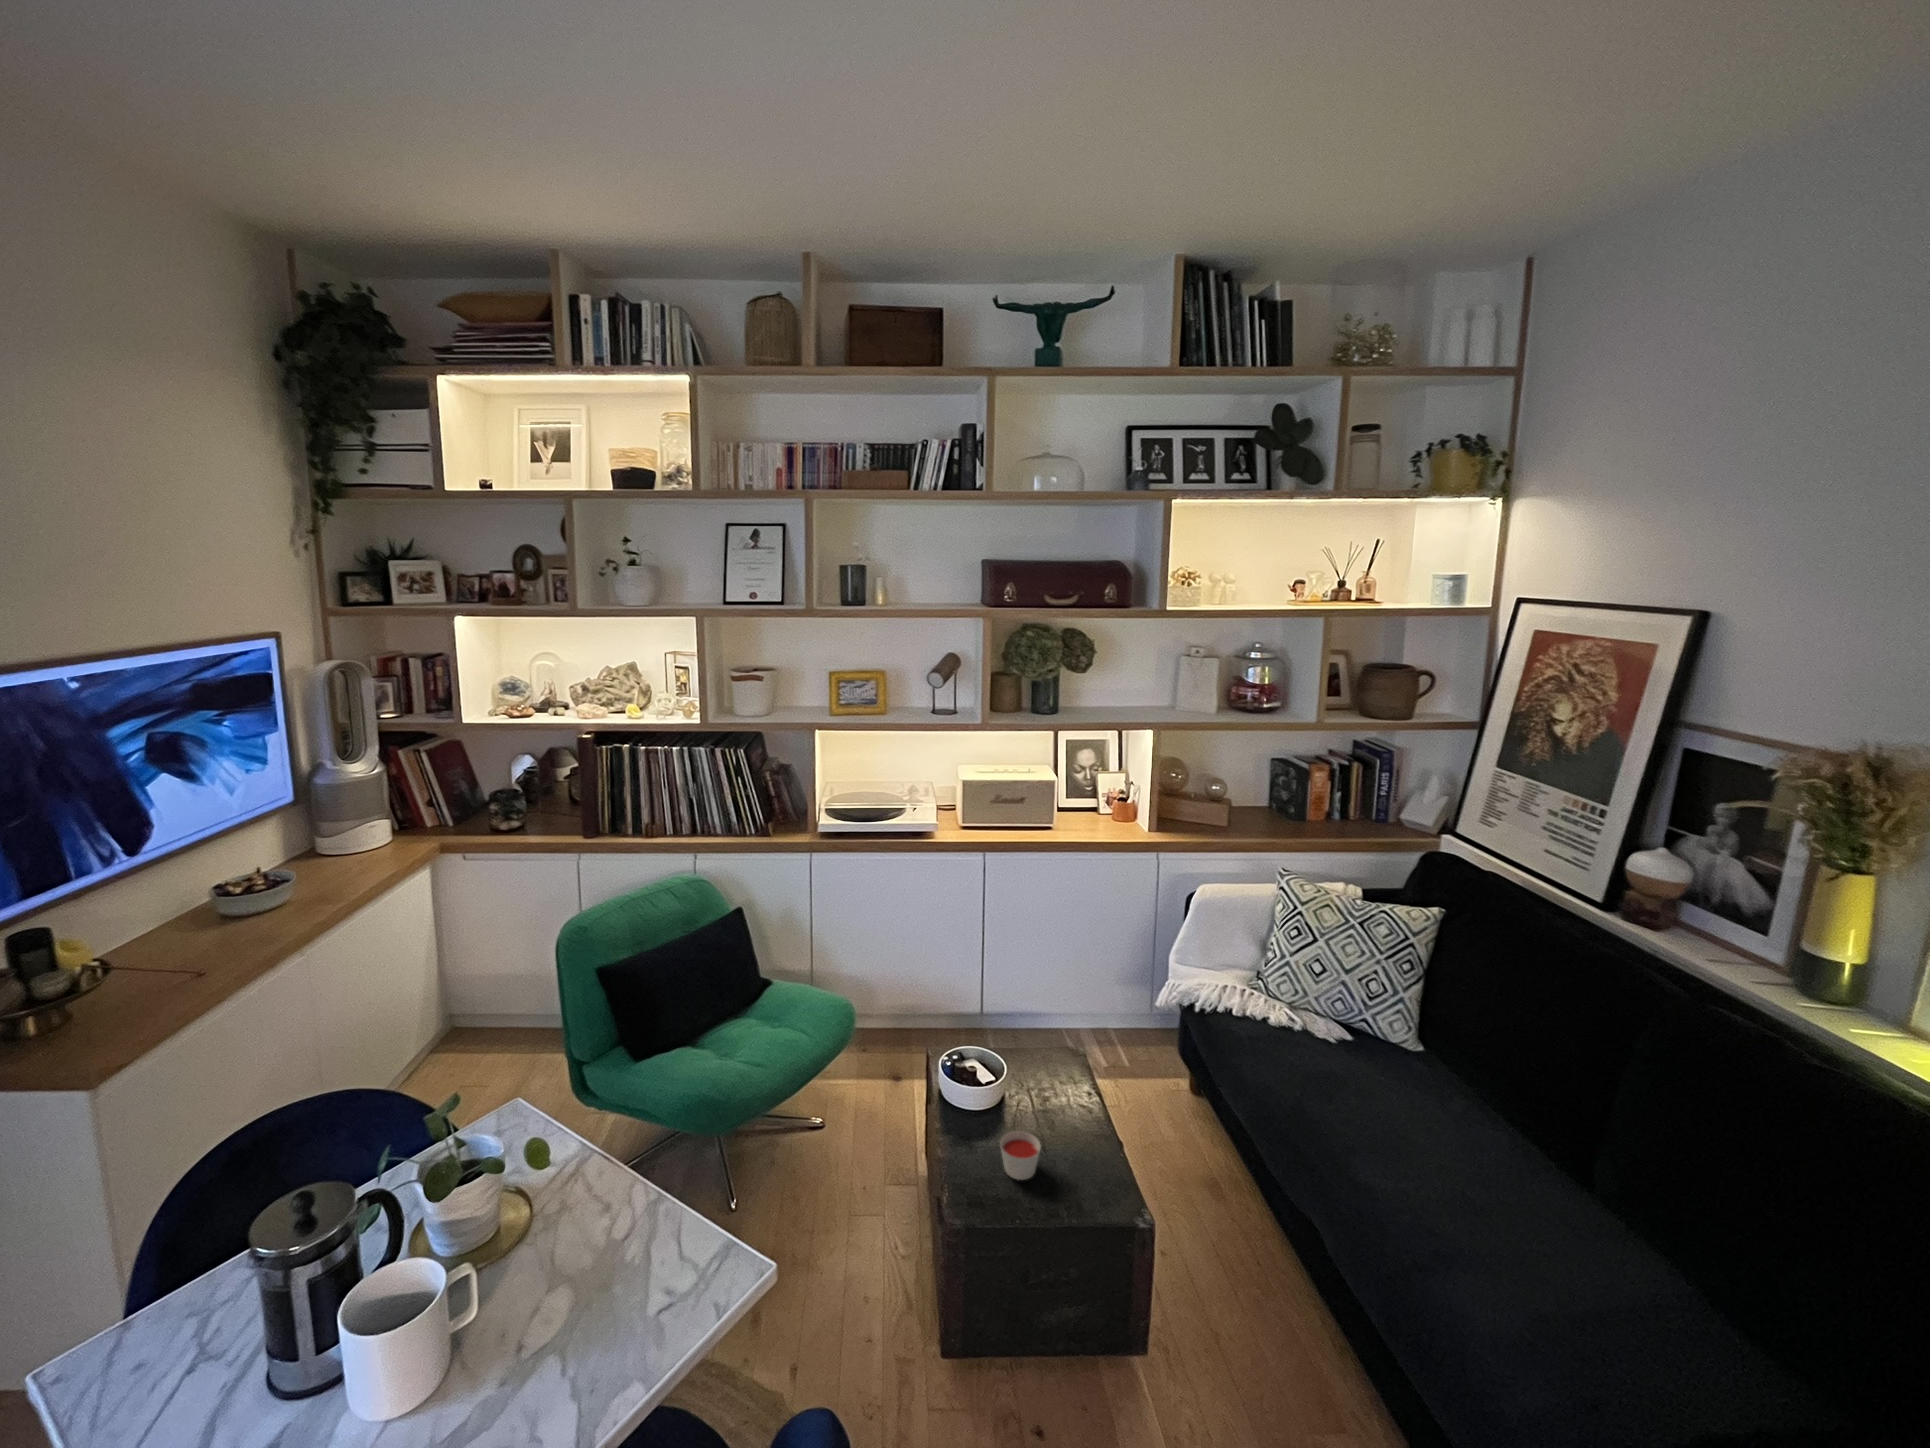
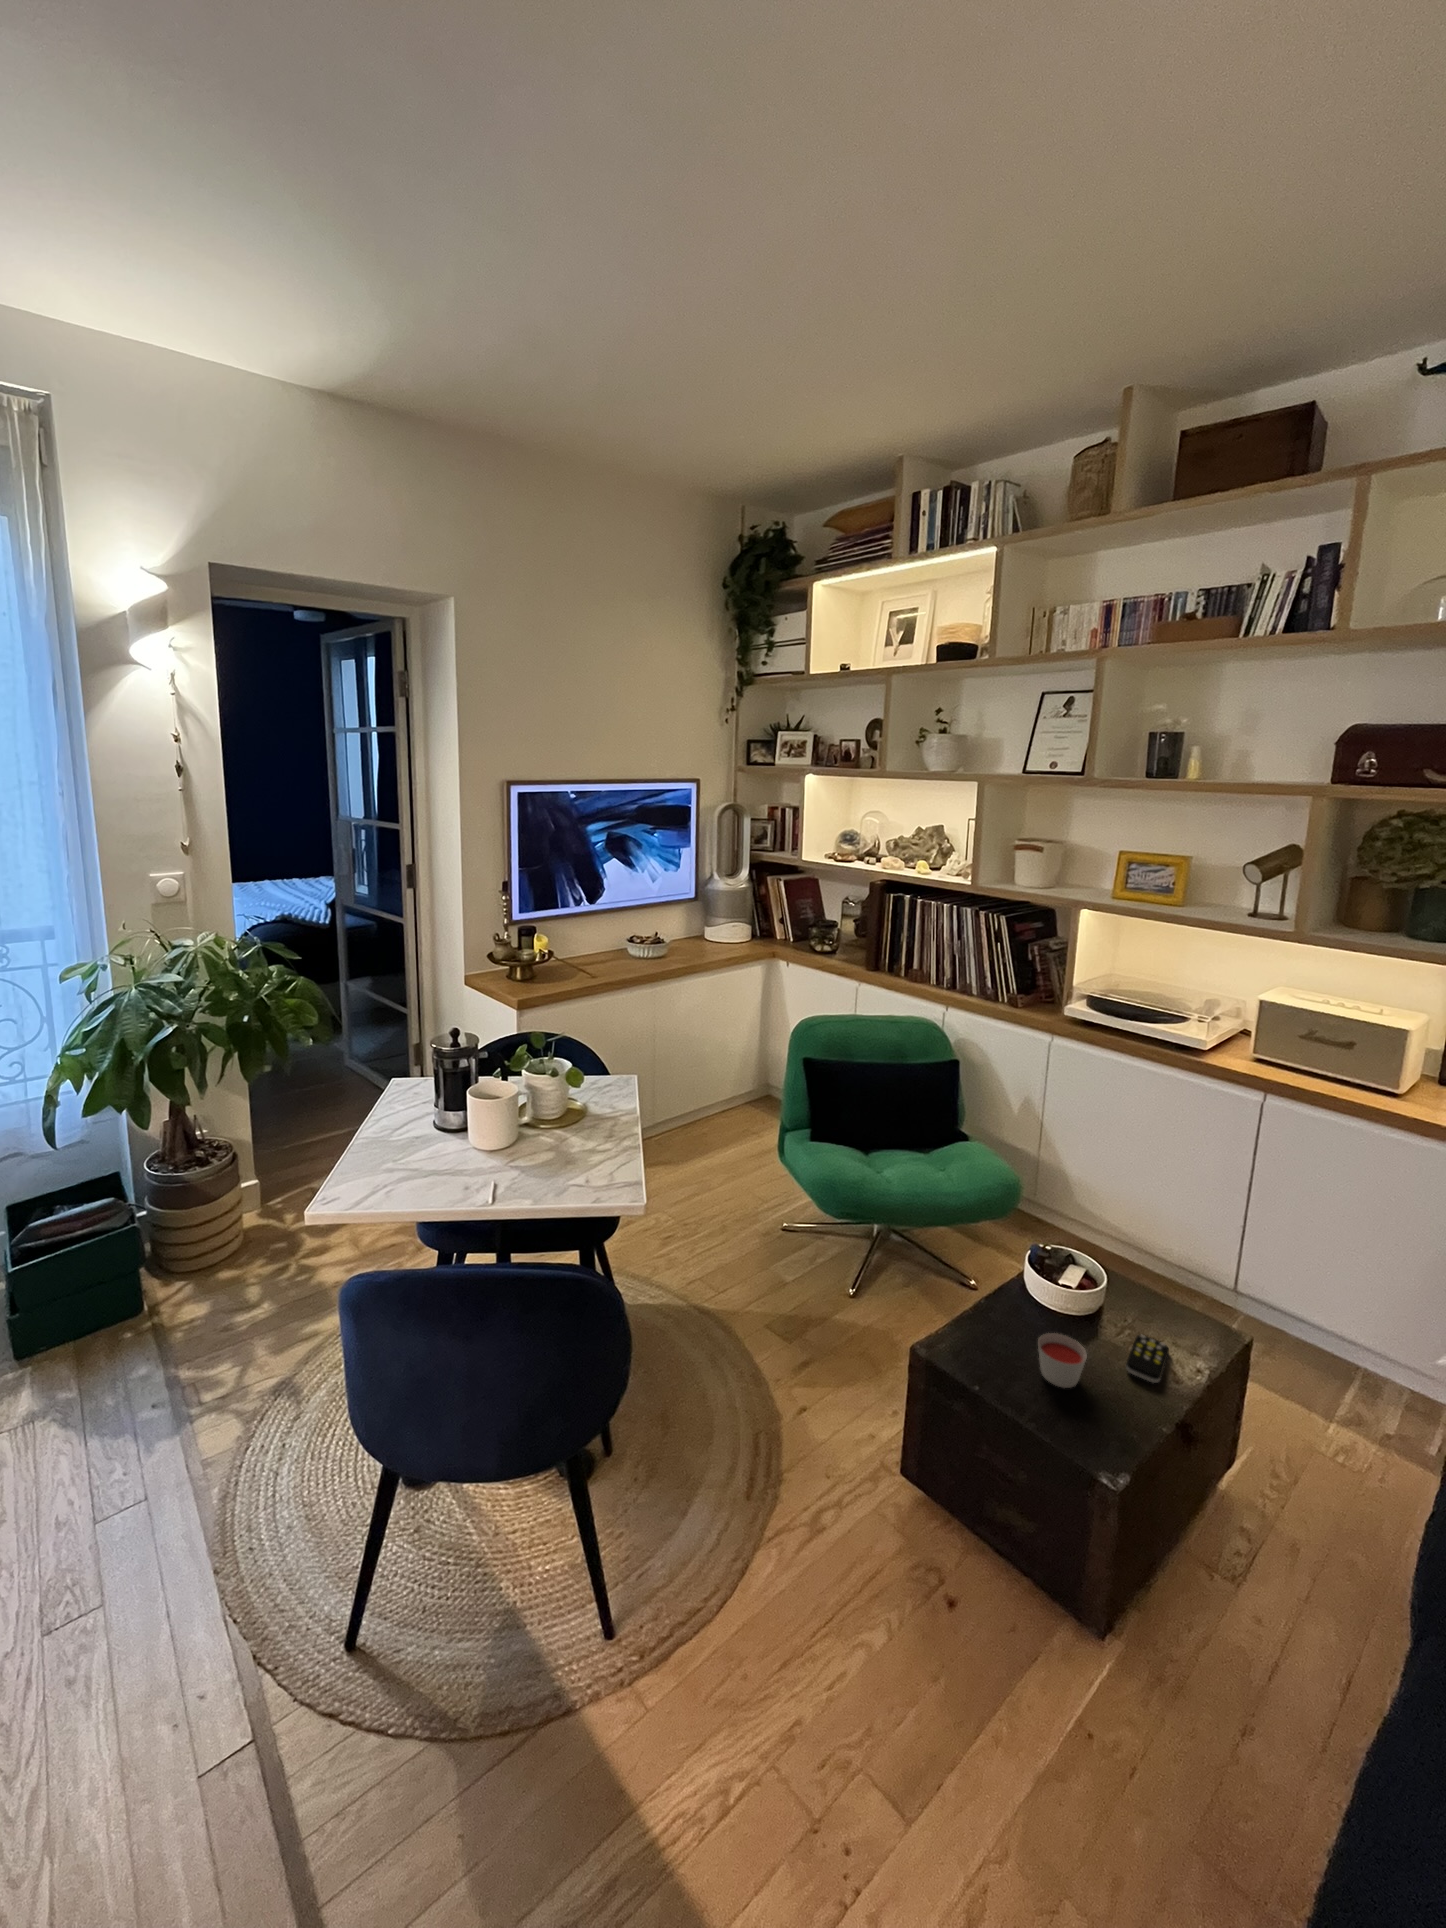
remote control: none [1032,1094,1071,1133] -> present [1126,1335,1169,1383]

